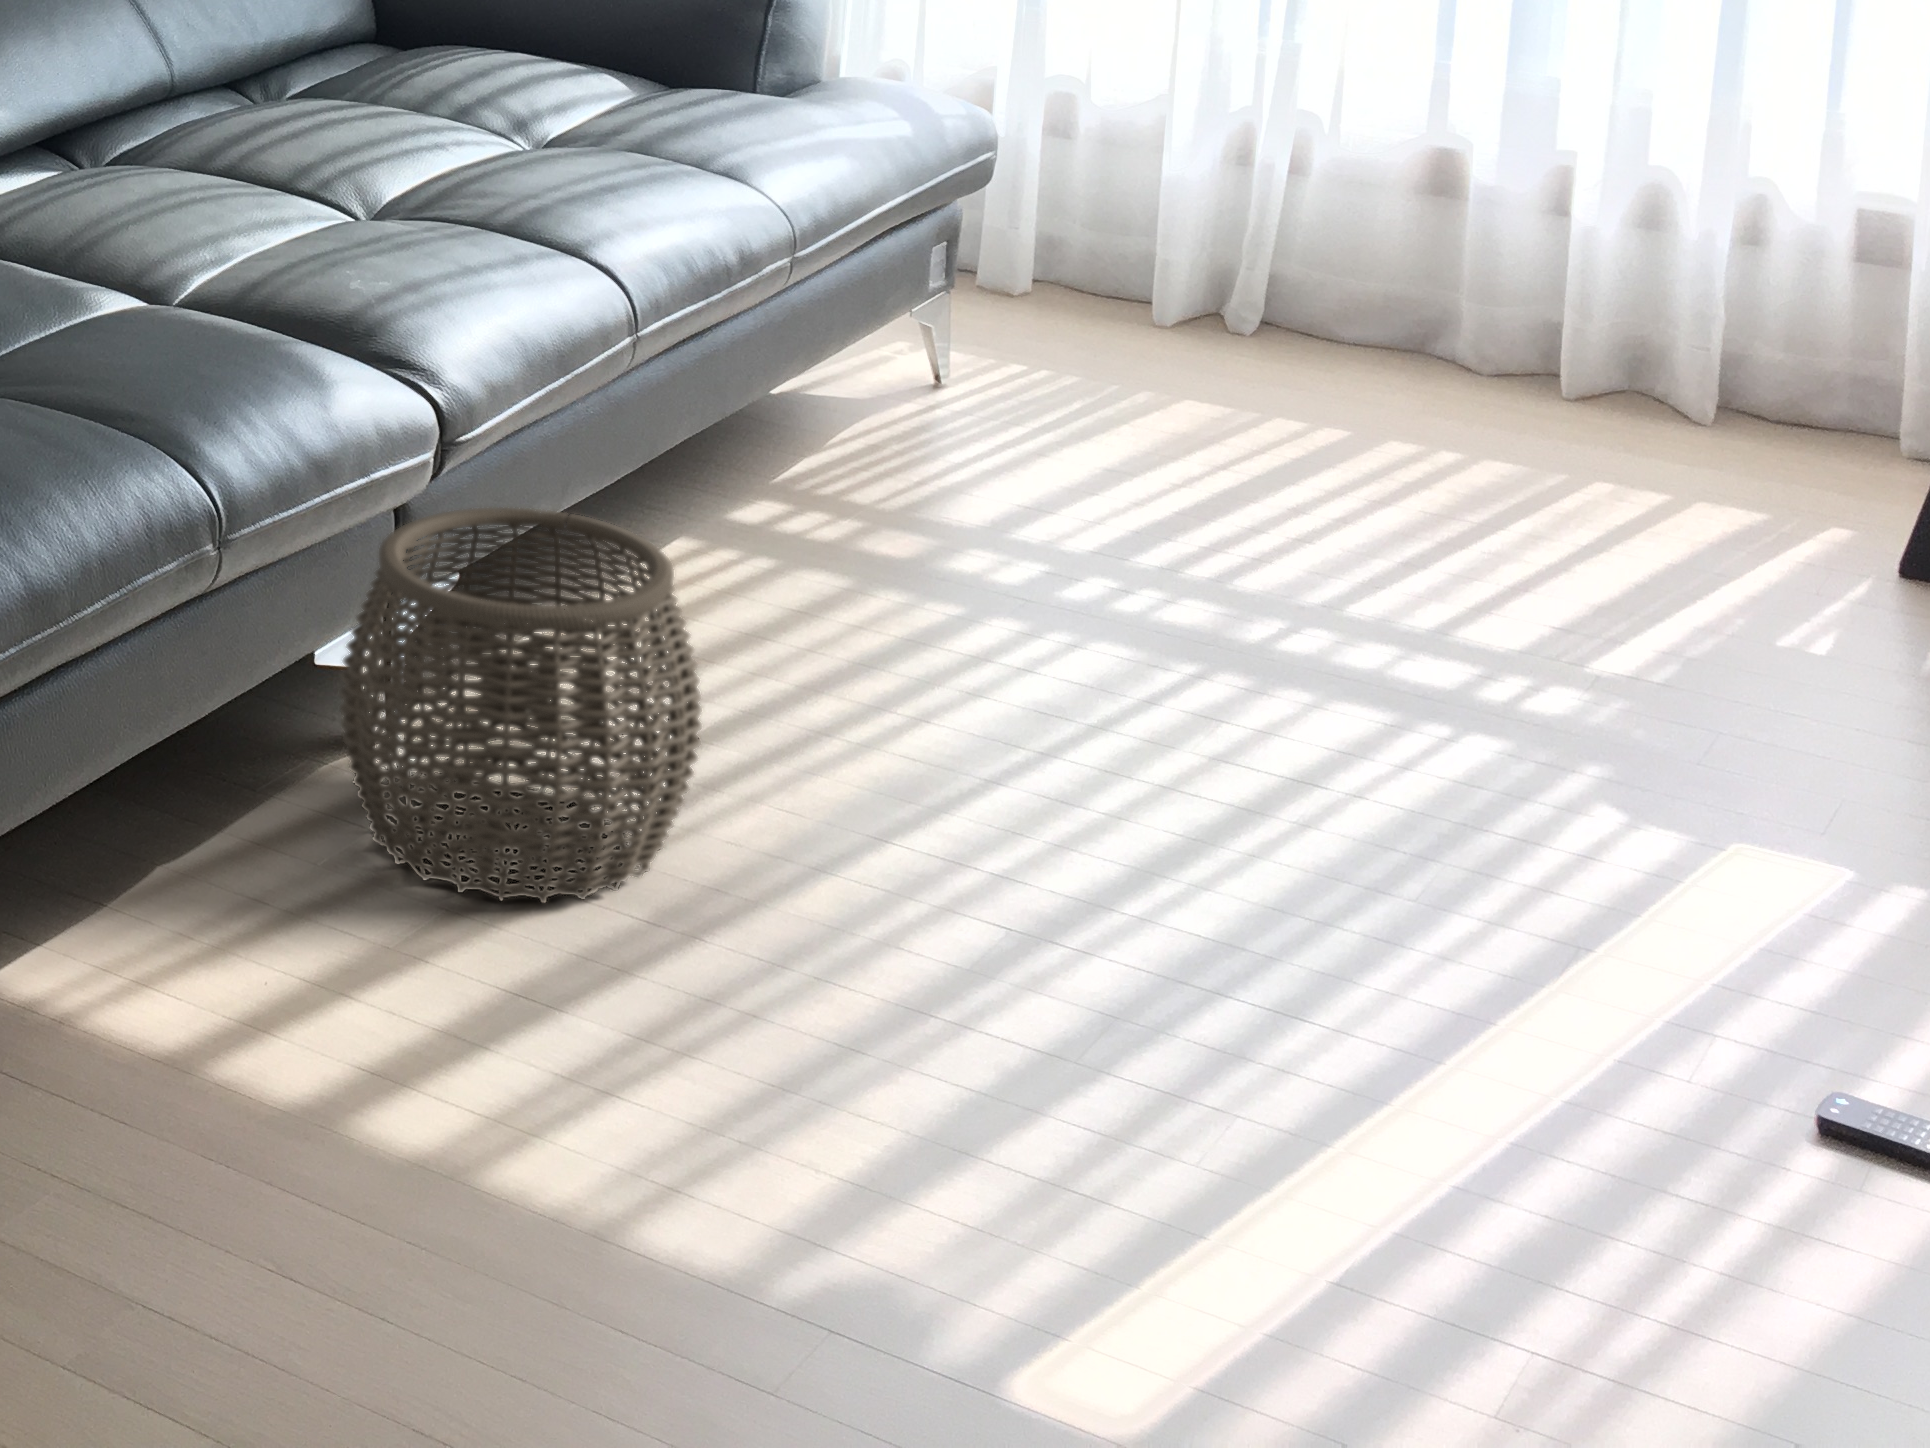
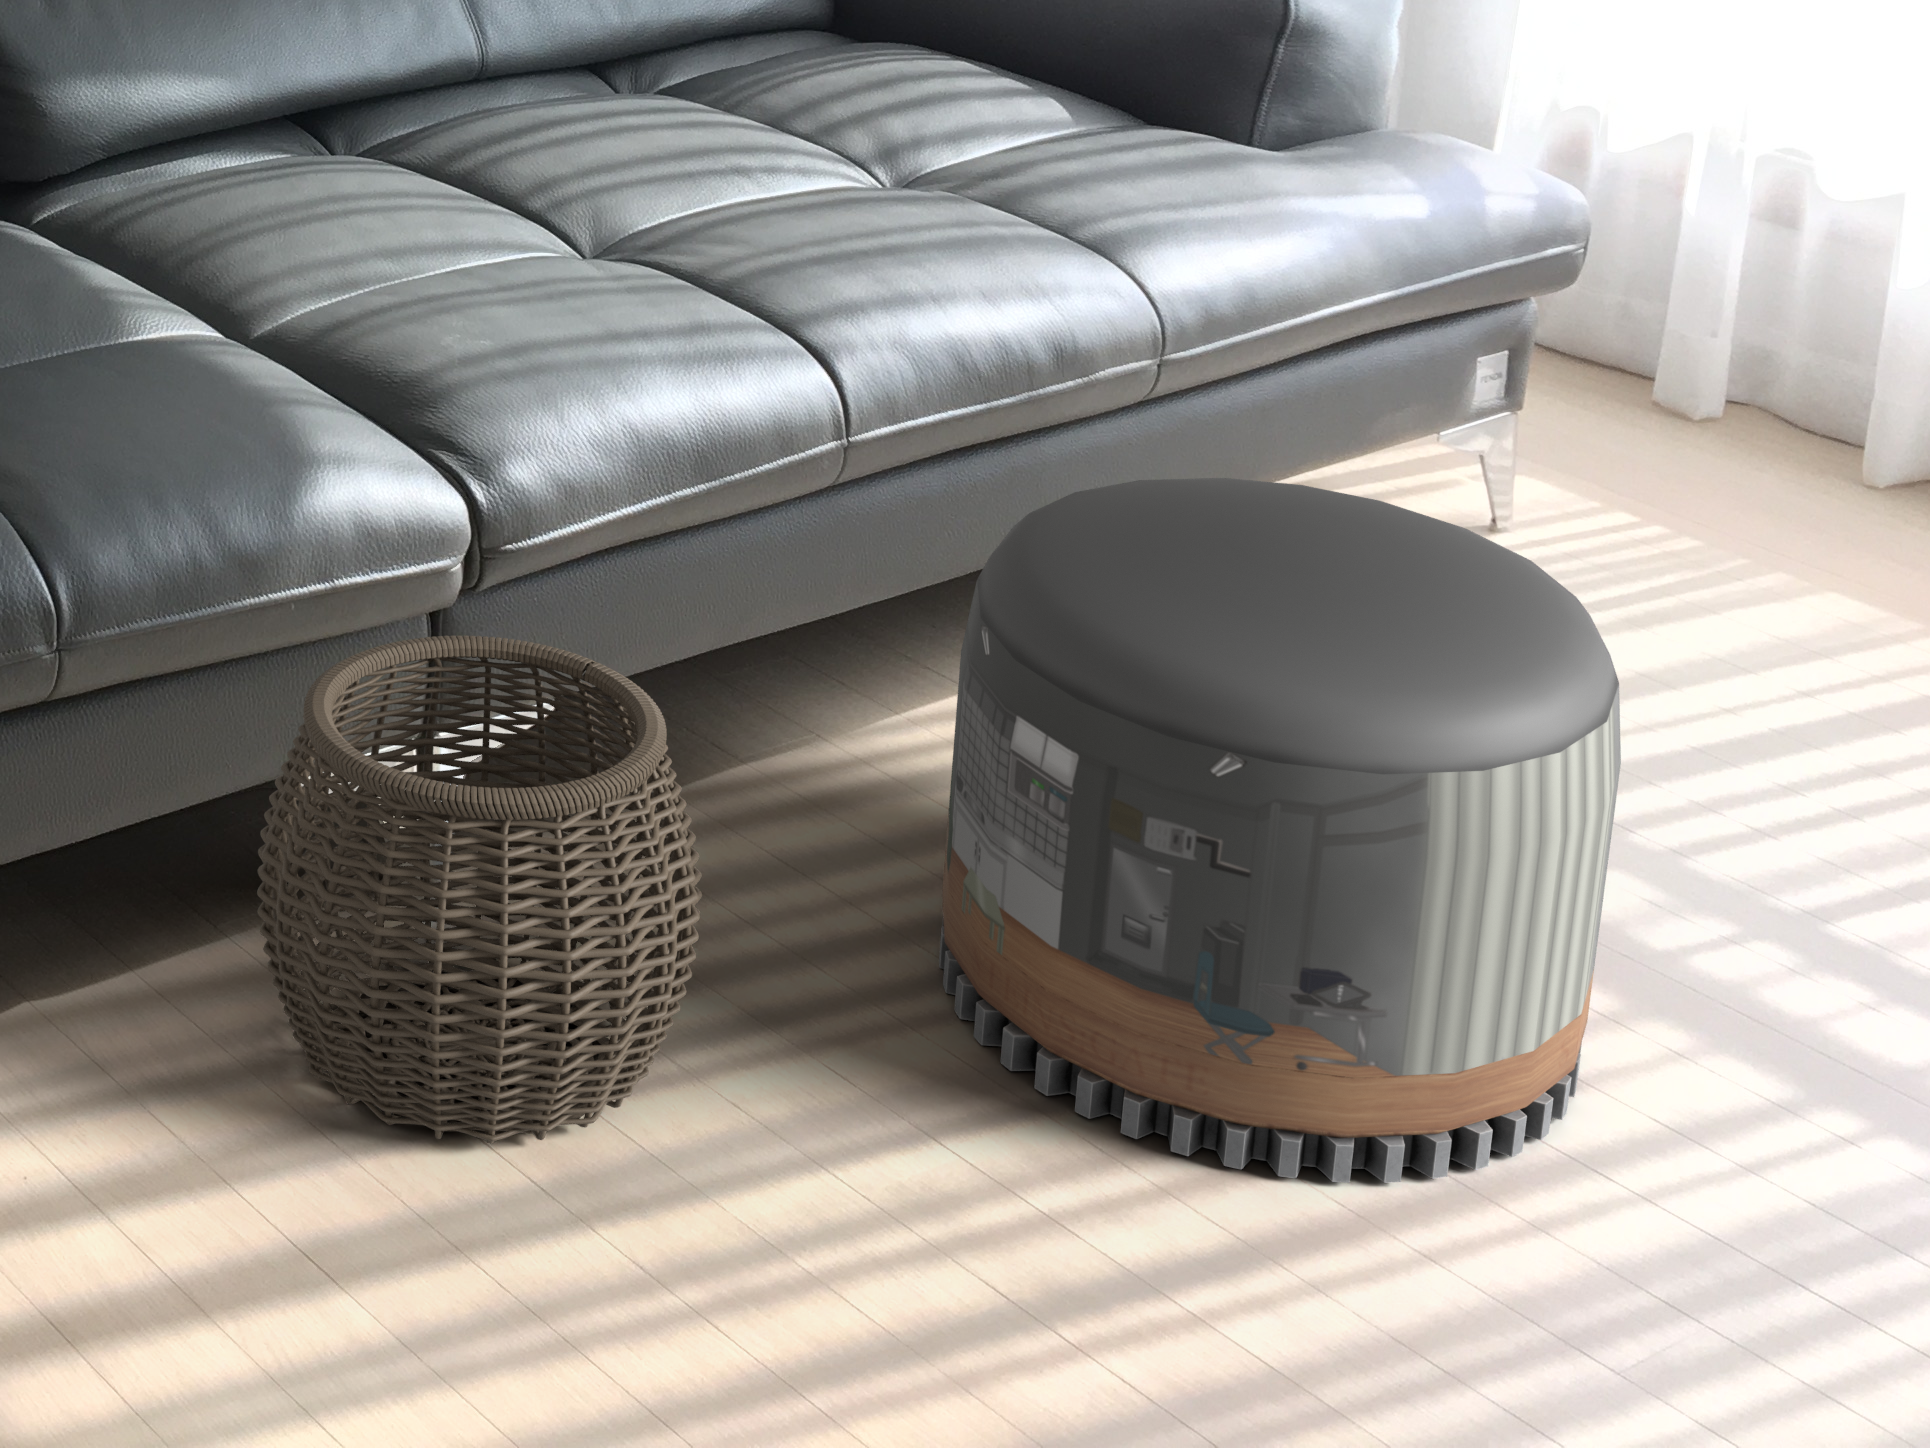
pouf: none [777,324,1281,823] -> present [939,478,1621,1183]

